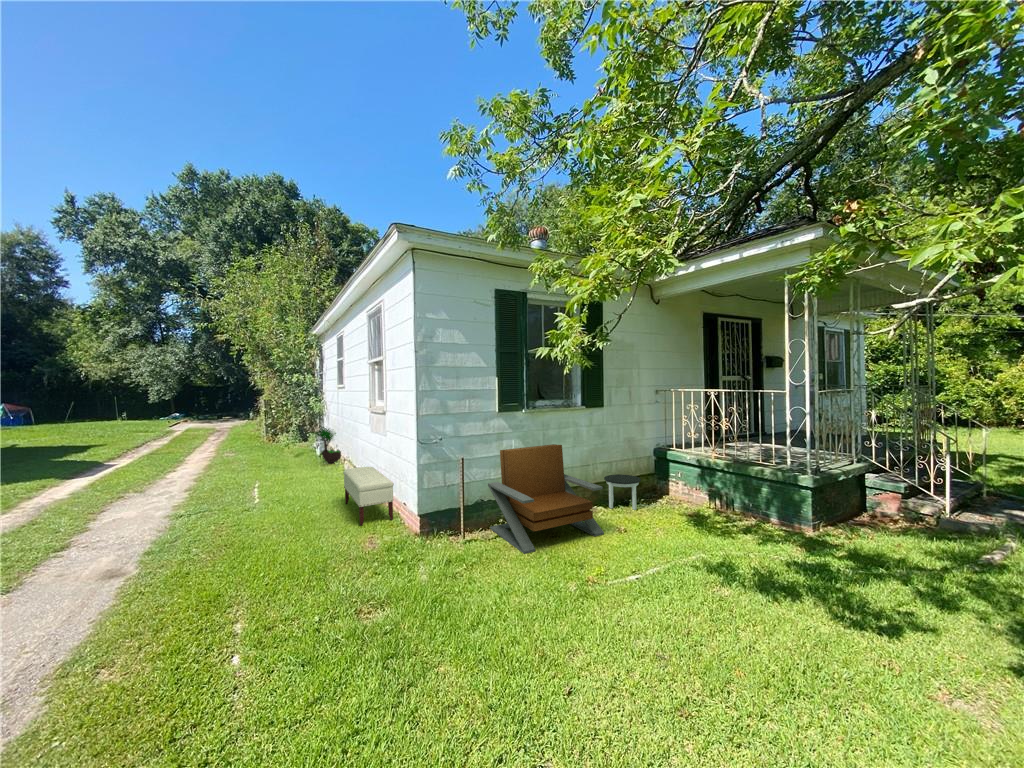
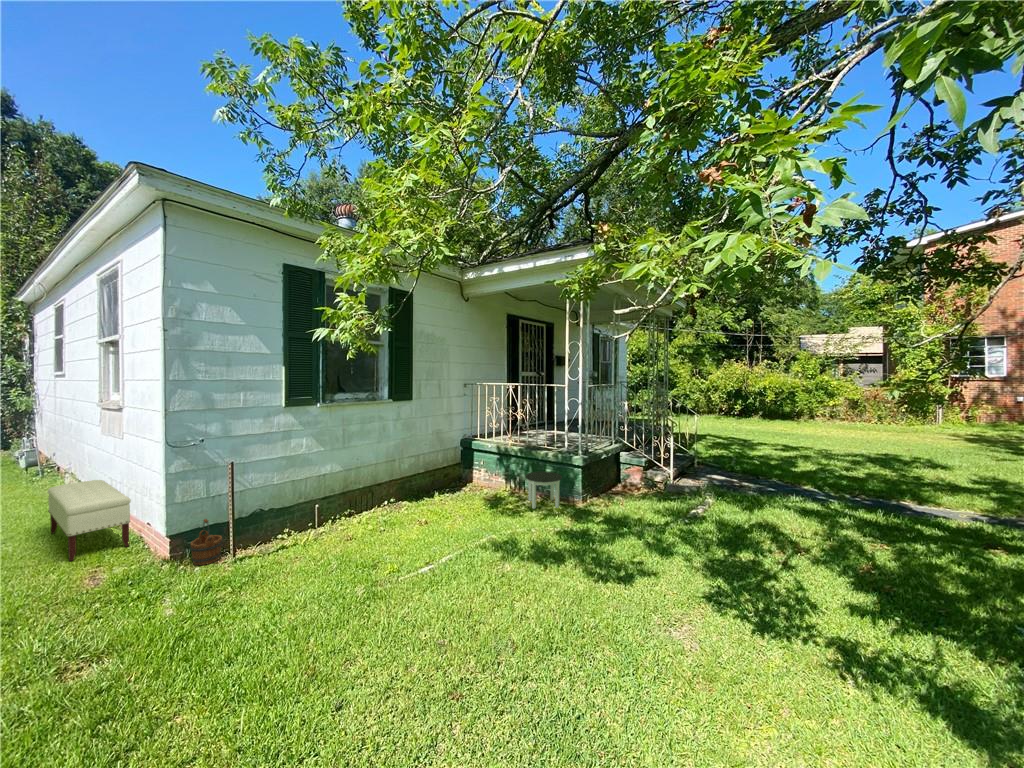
potted tree: present [316,428,341,463] -> none [10,425,61,479]
lounge chair: present [488,444,604,554] -> none [269,440,404,564]
round table: present [604,474,641,510] -> present [525,472,562,508]
wooden bucket: none [436,504,456,542] -> present [191,519,222,565]

